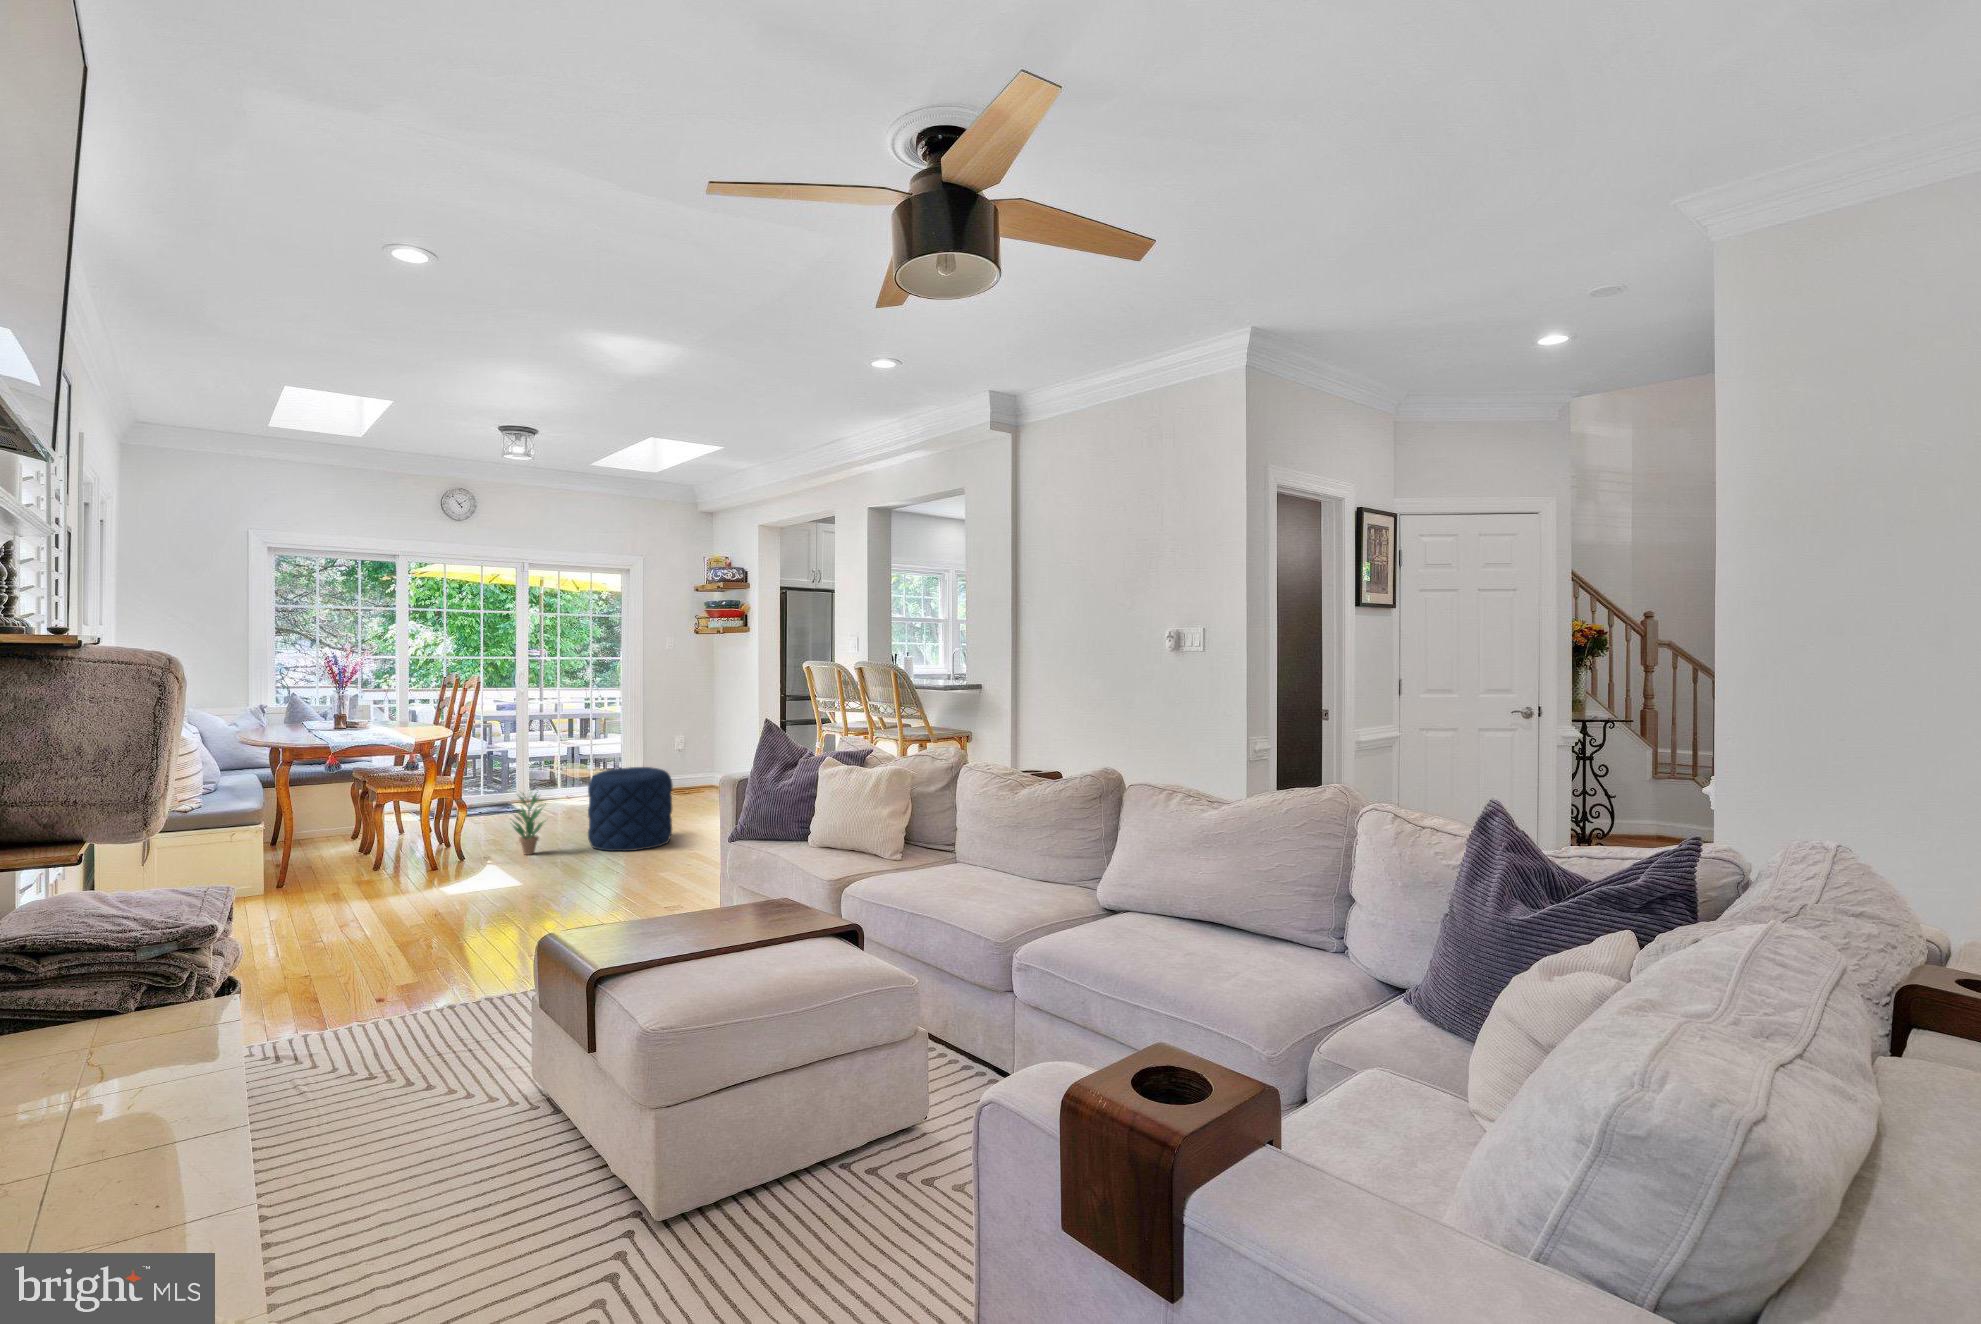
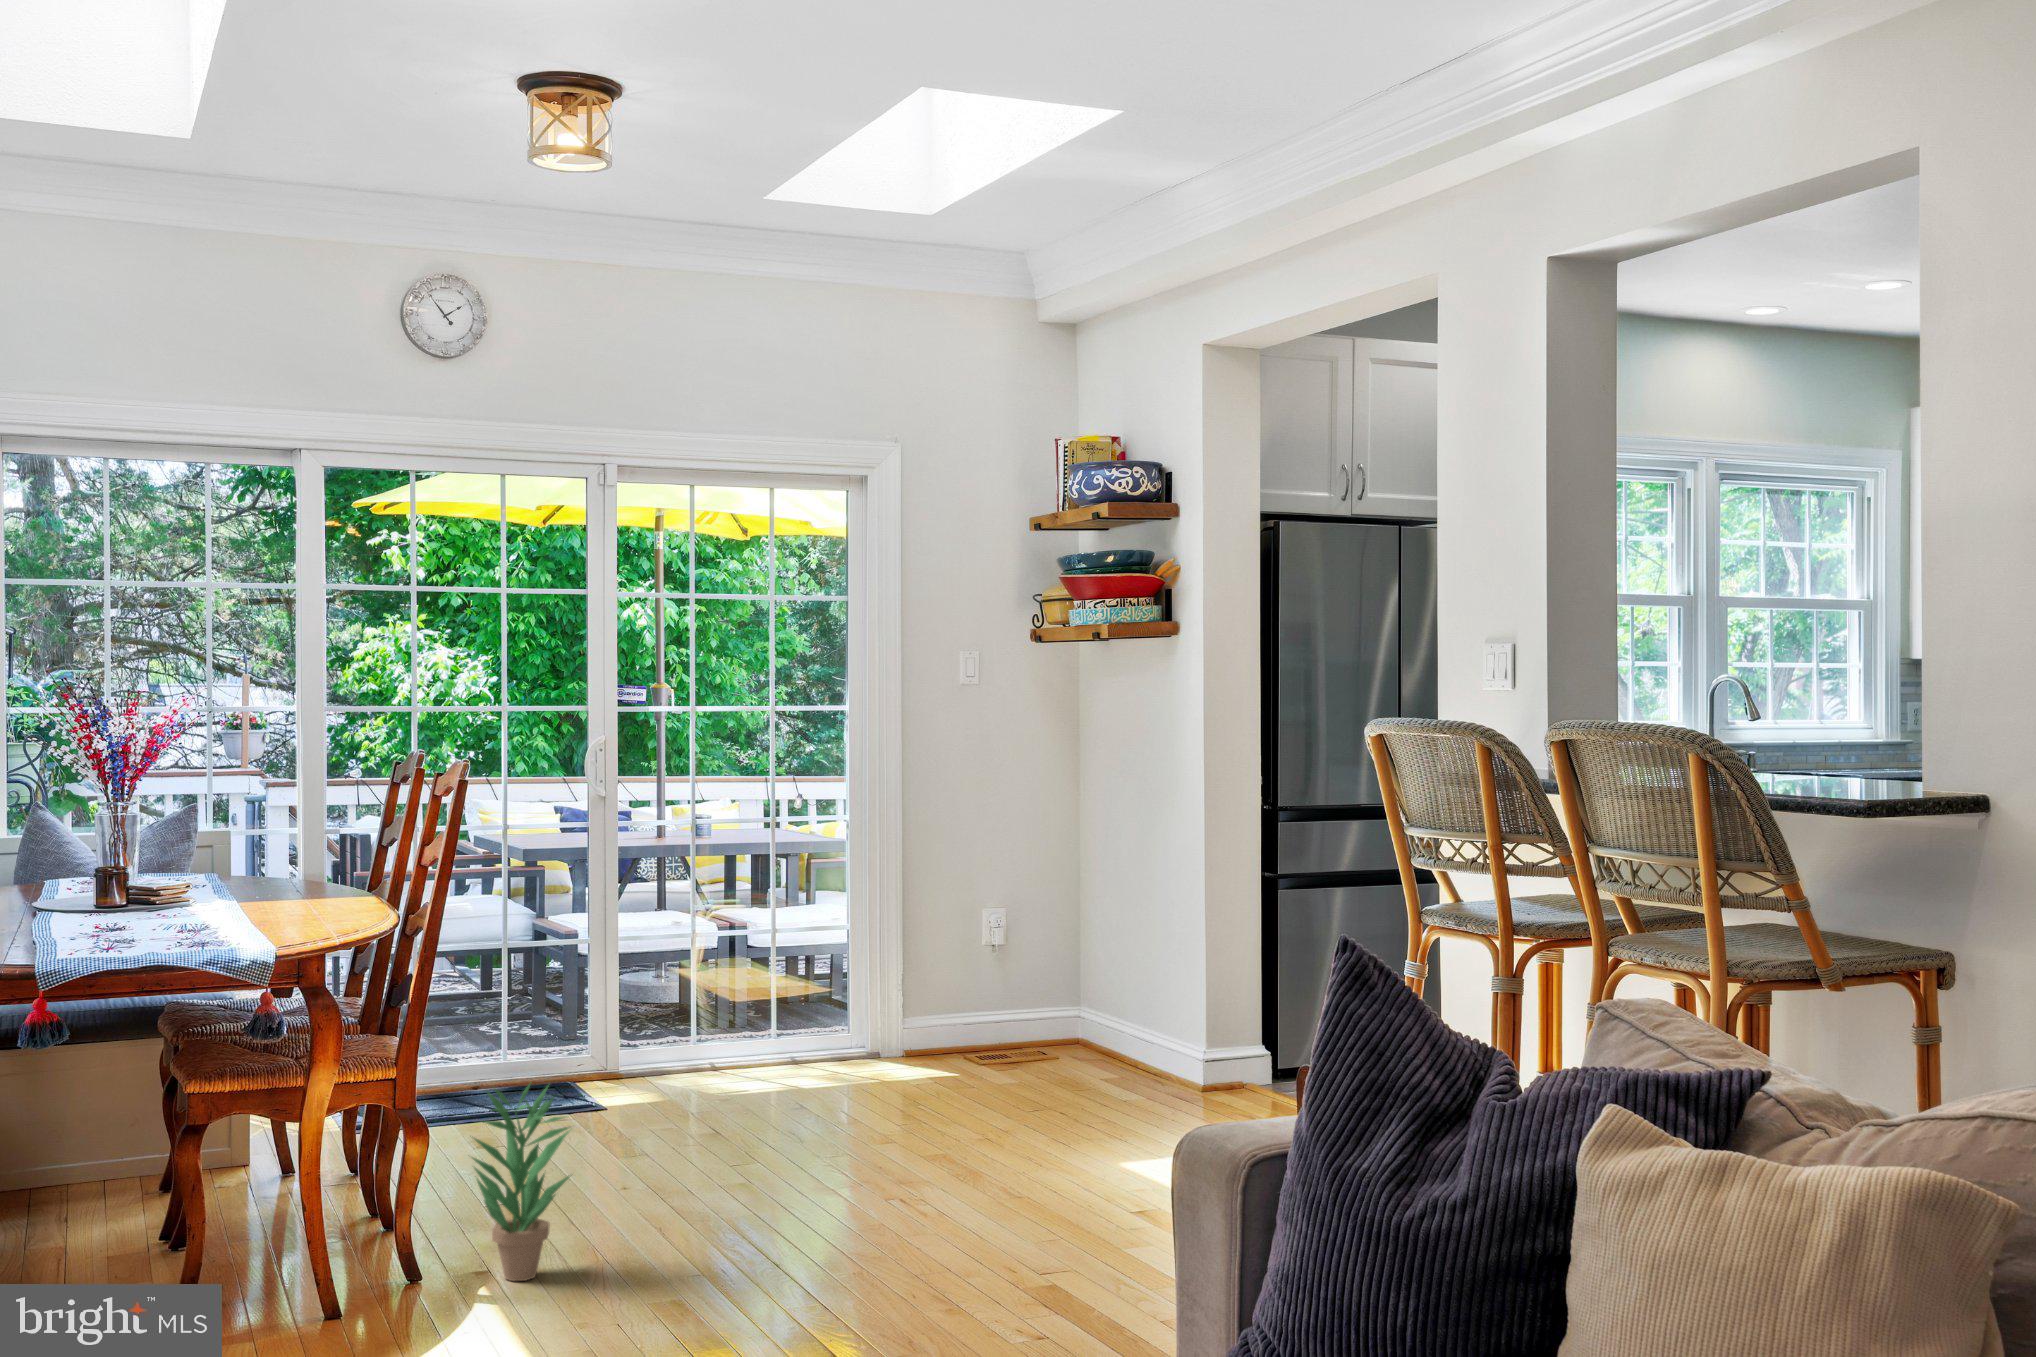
pouf: present [588,767,673,851] -> none [691,1020,939,1295]

